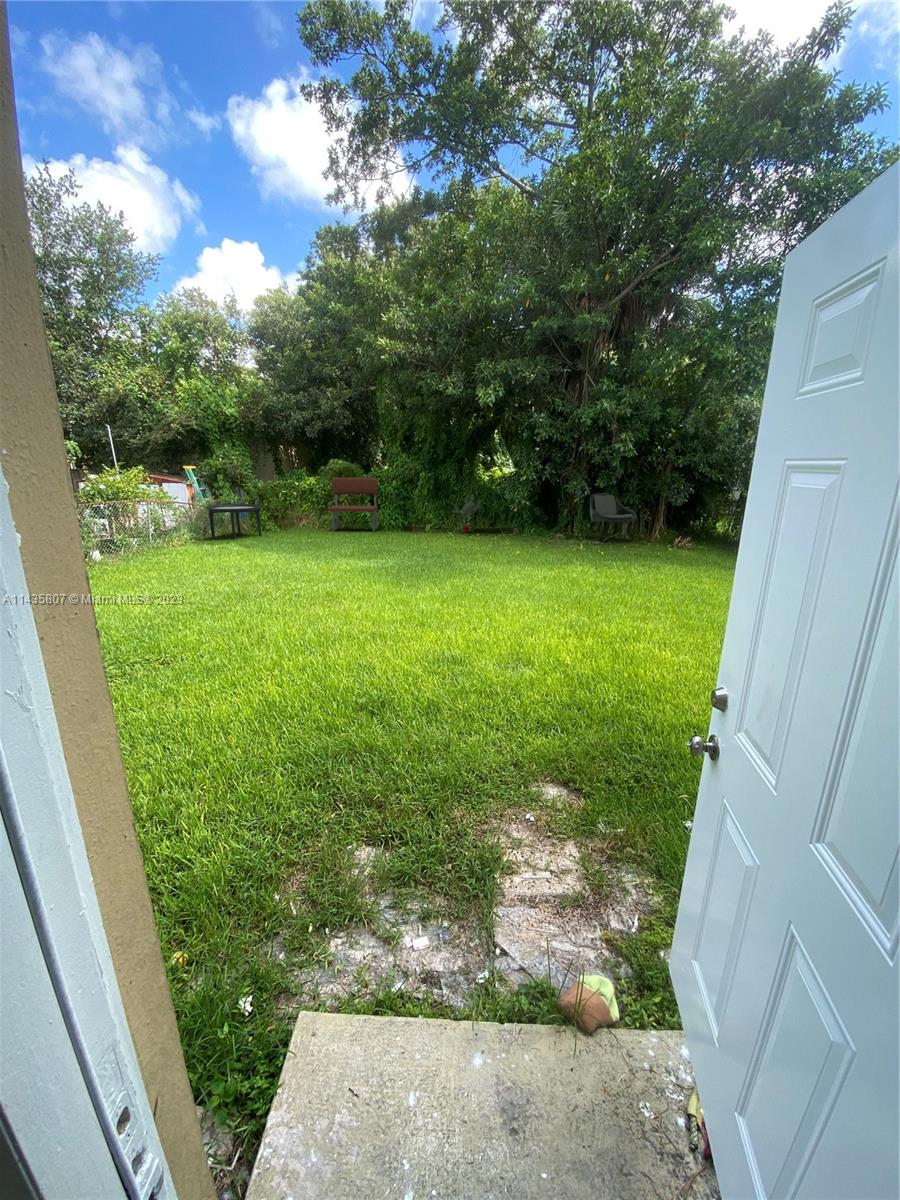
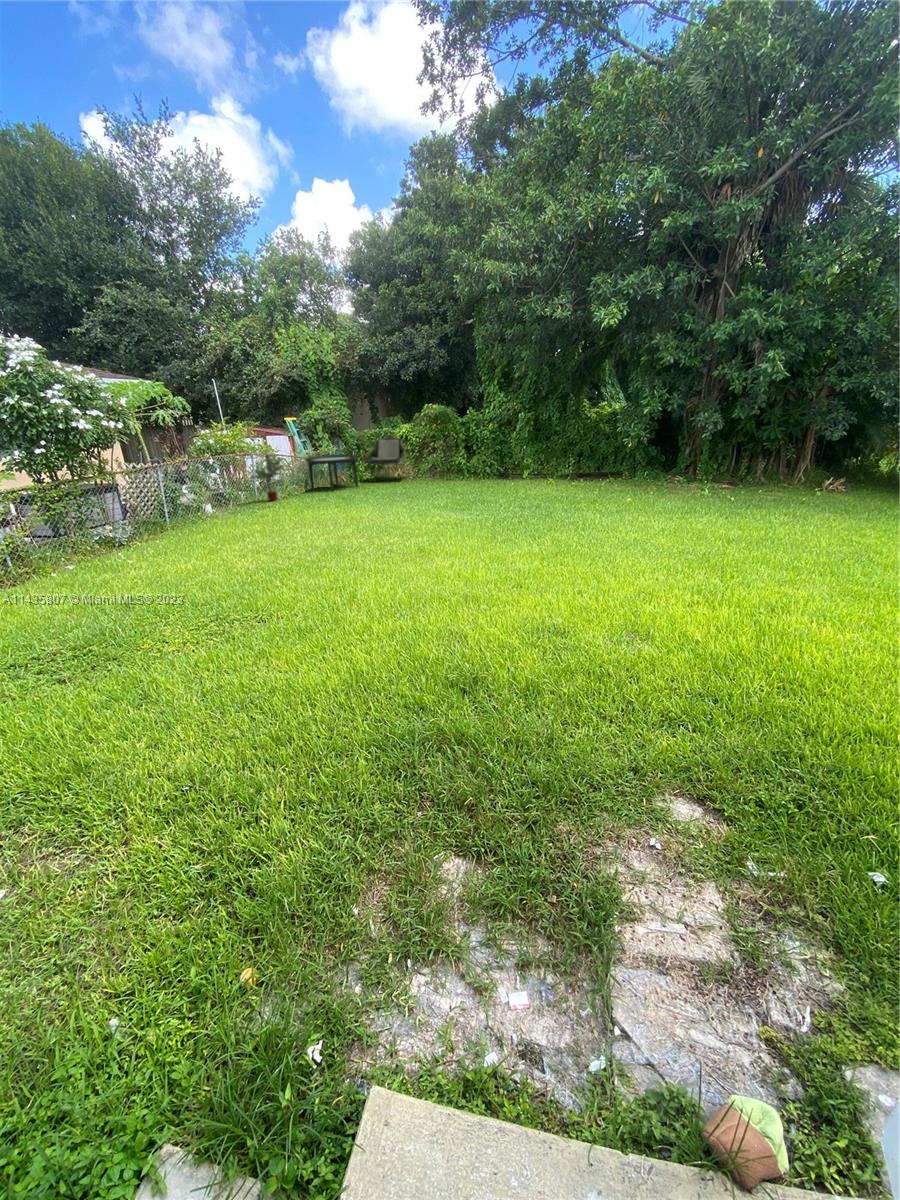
bench: present [328,478,378,531] -> none [423,422,474,480]
lounge chair: present [585,493,637,542] -> present [366,437,405,481]
potted tree: present [452,495,481,533] -> present [254,453,283,501]

